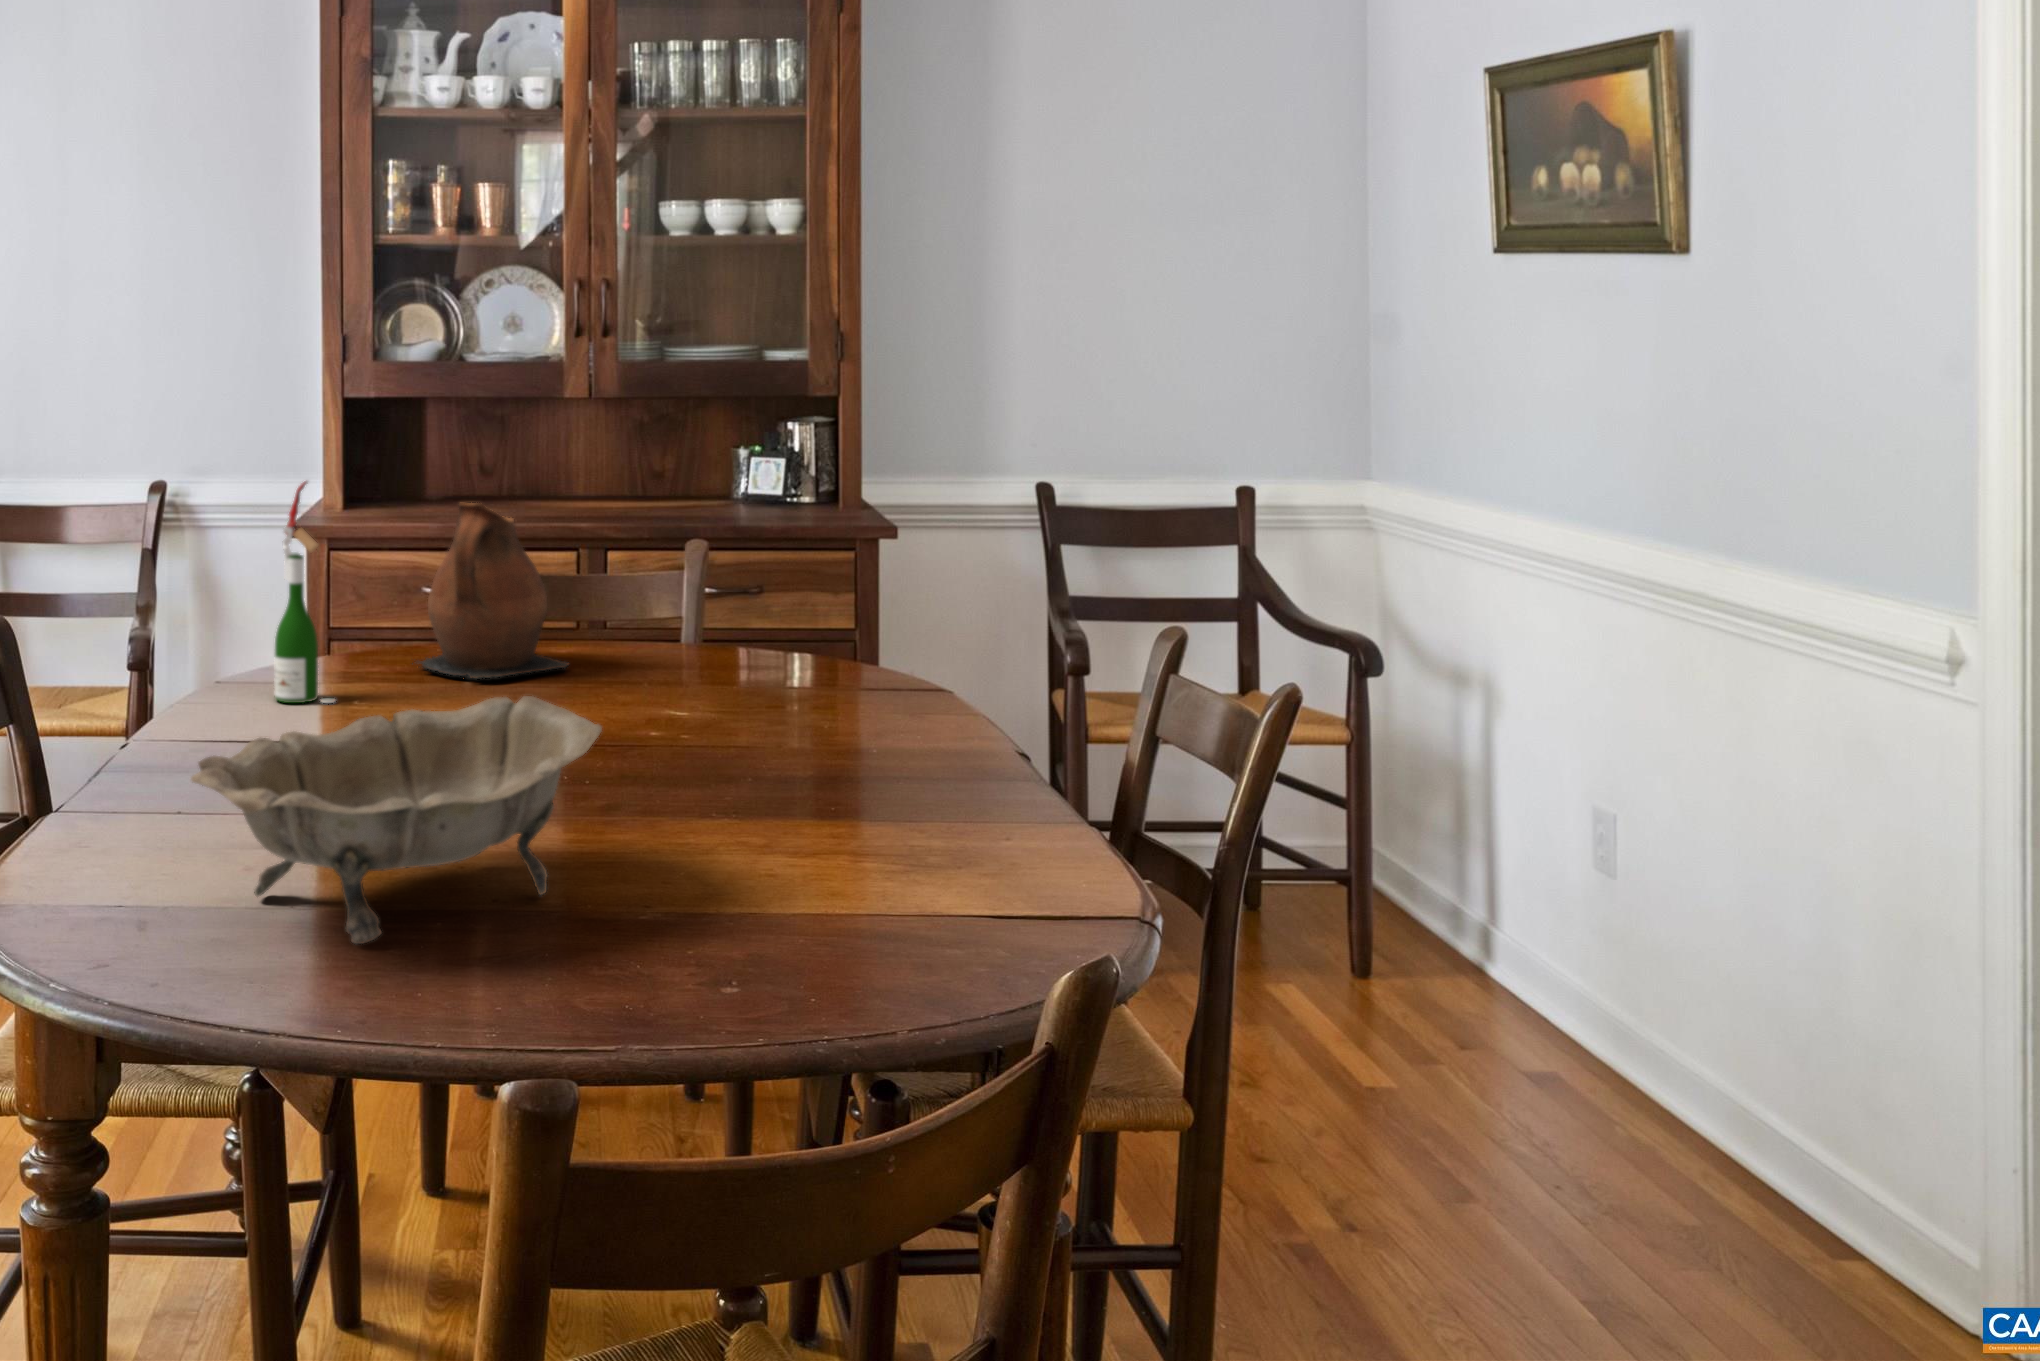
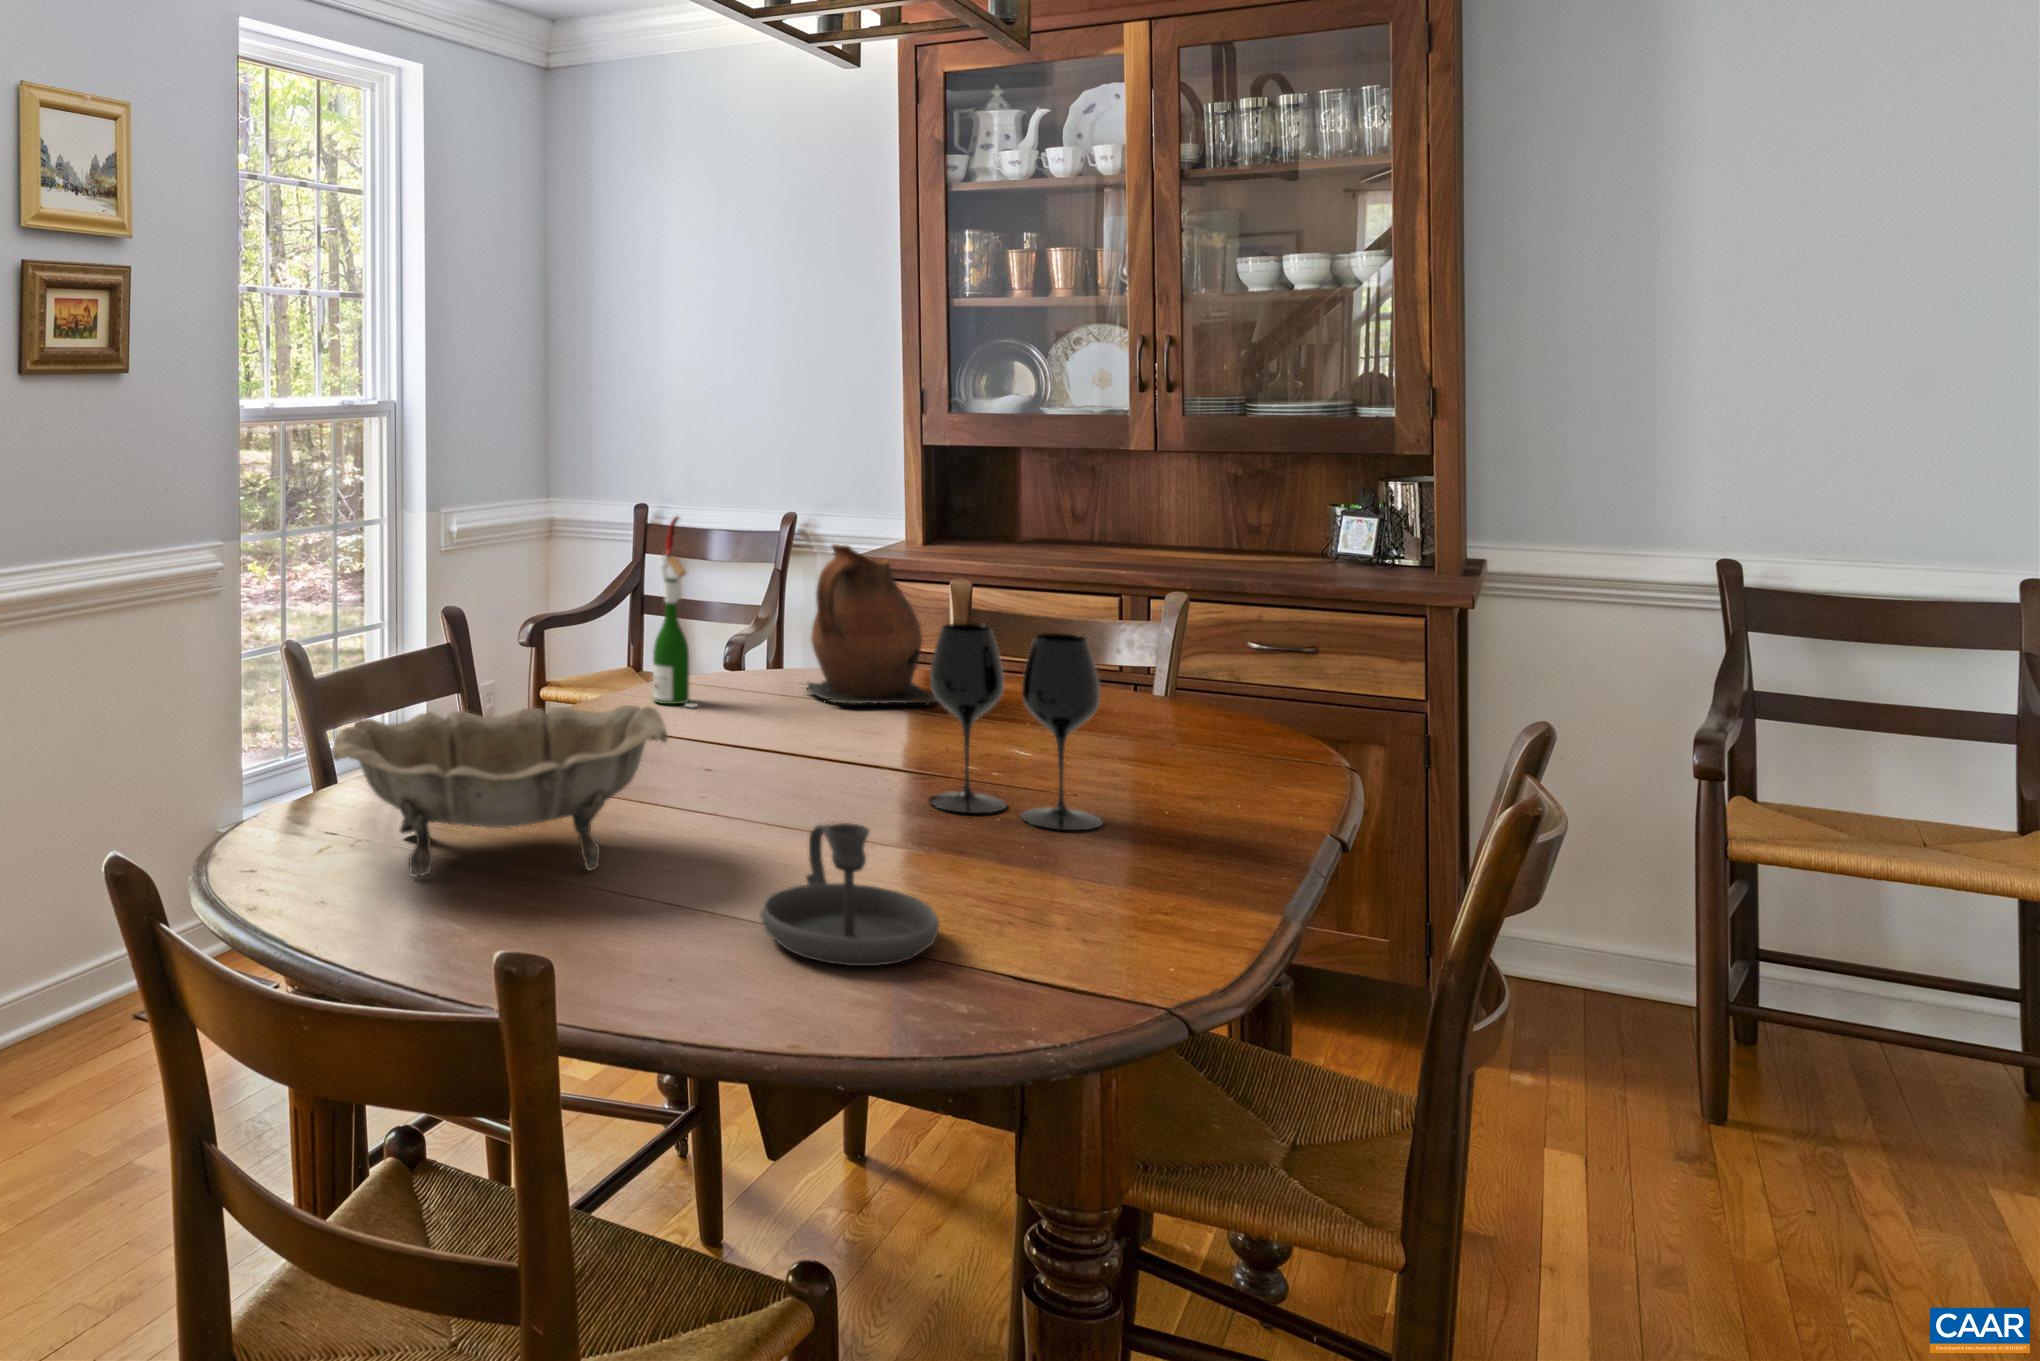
wine glass: none [723,572,905,772] -> present [928,624,1102,830]
candlestick: none [796,788,997,940] -> present [760,823,939,966]

